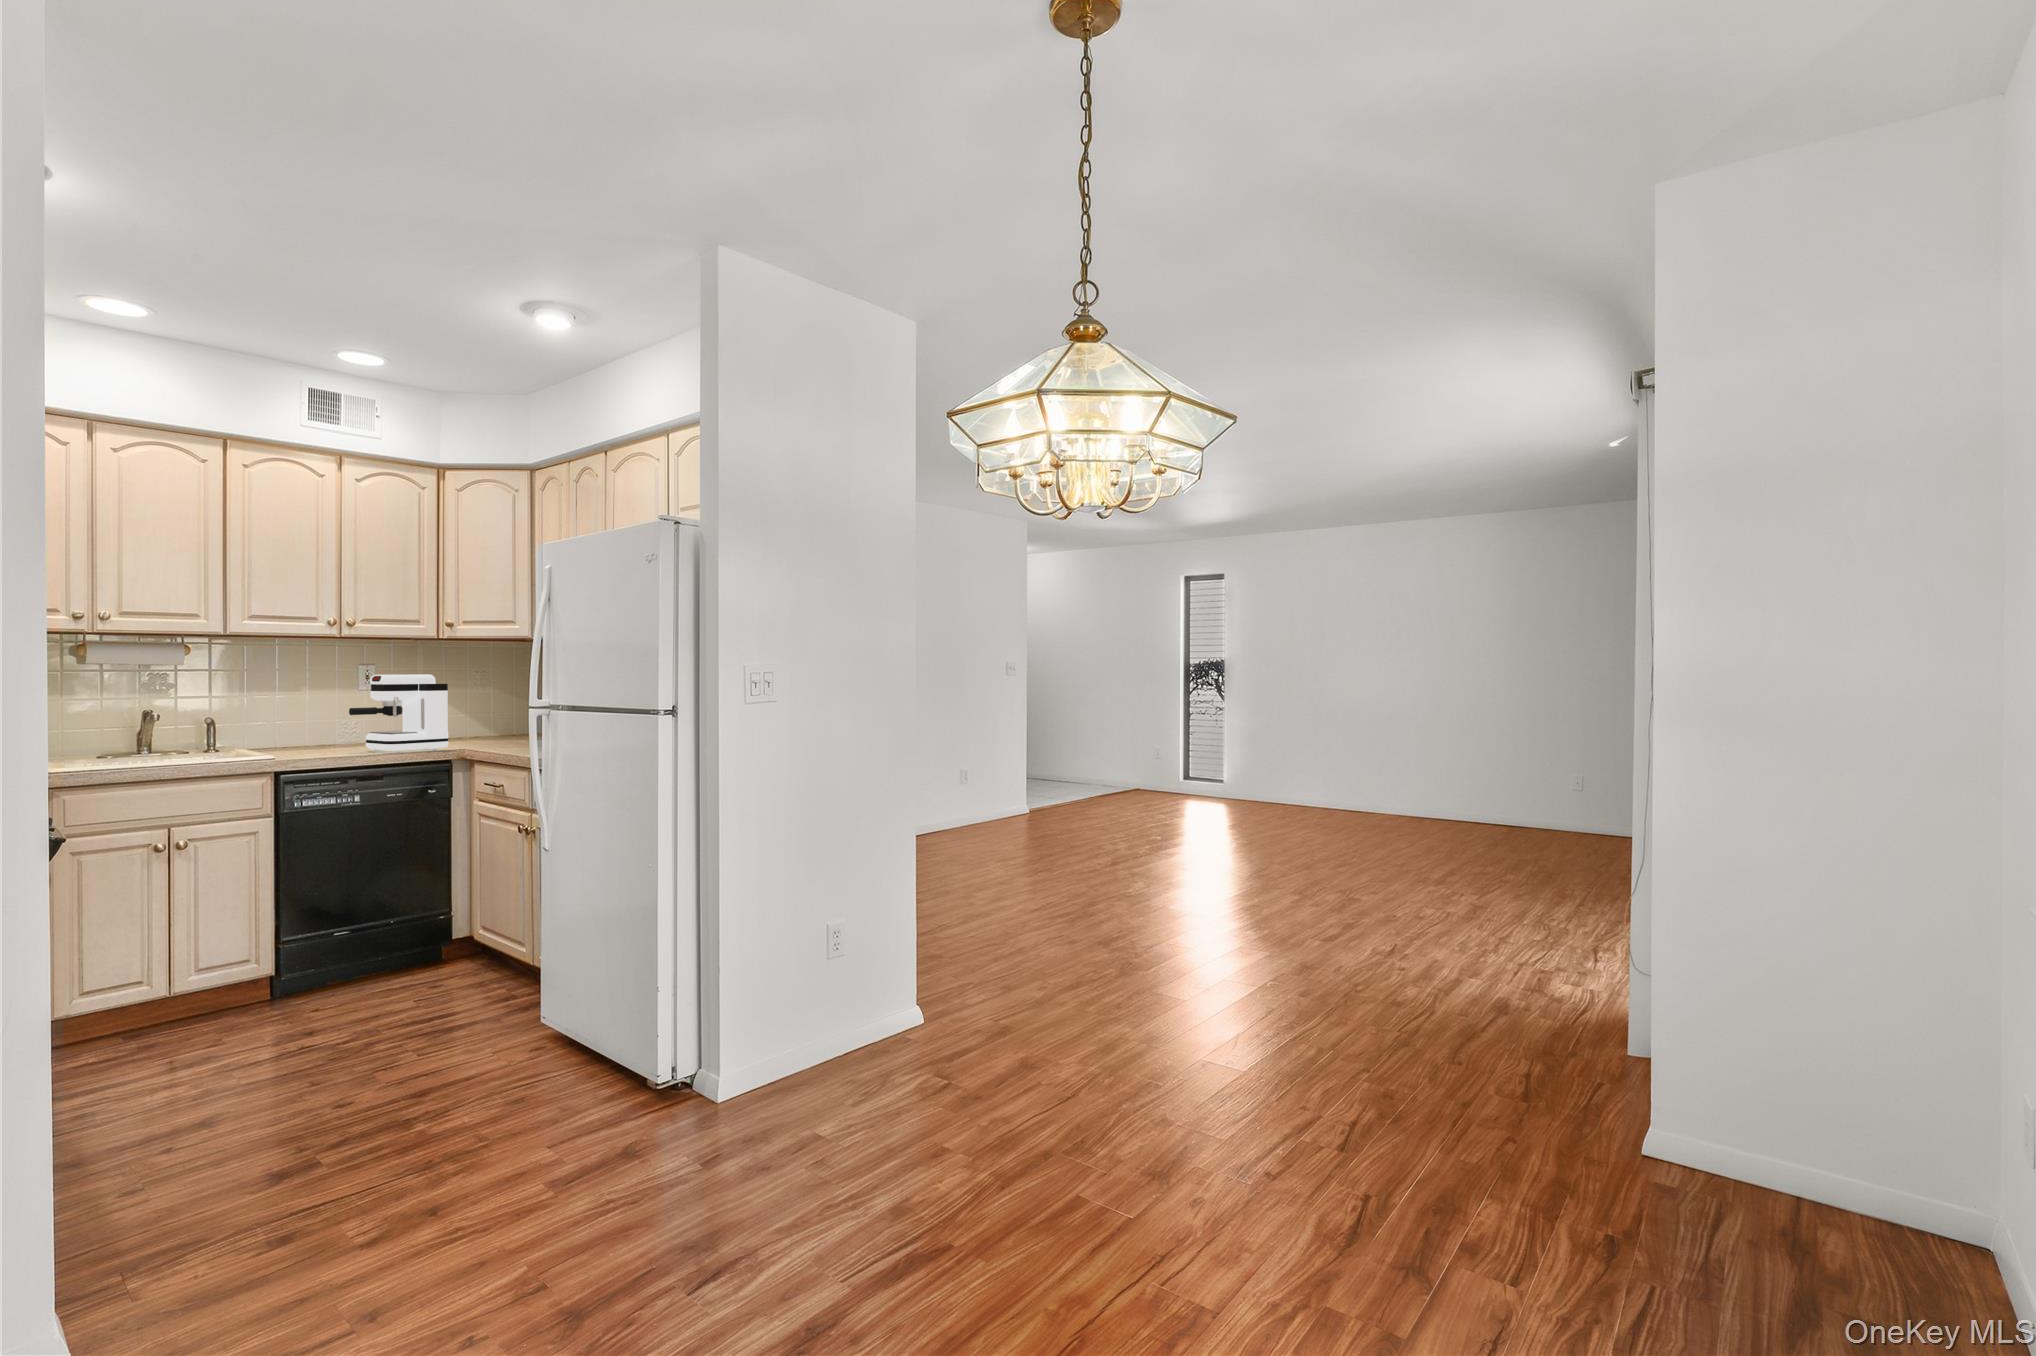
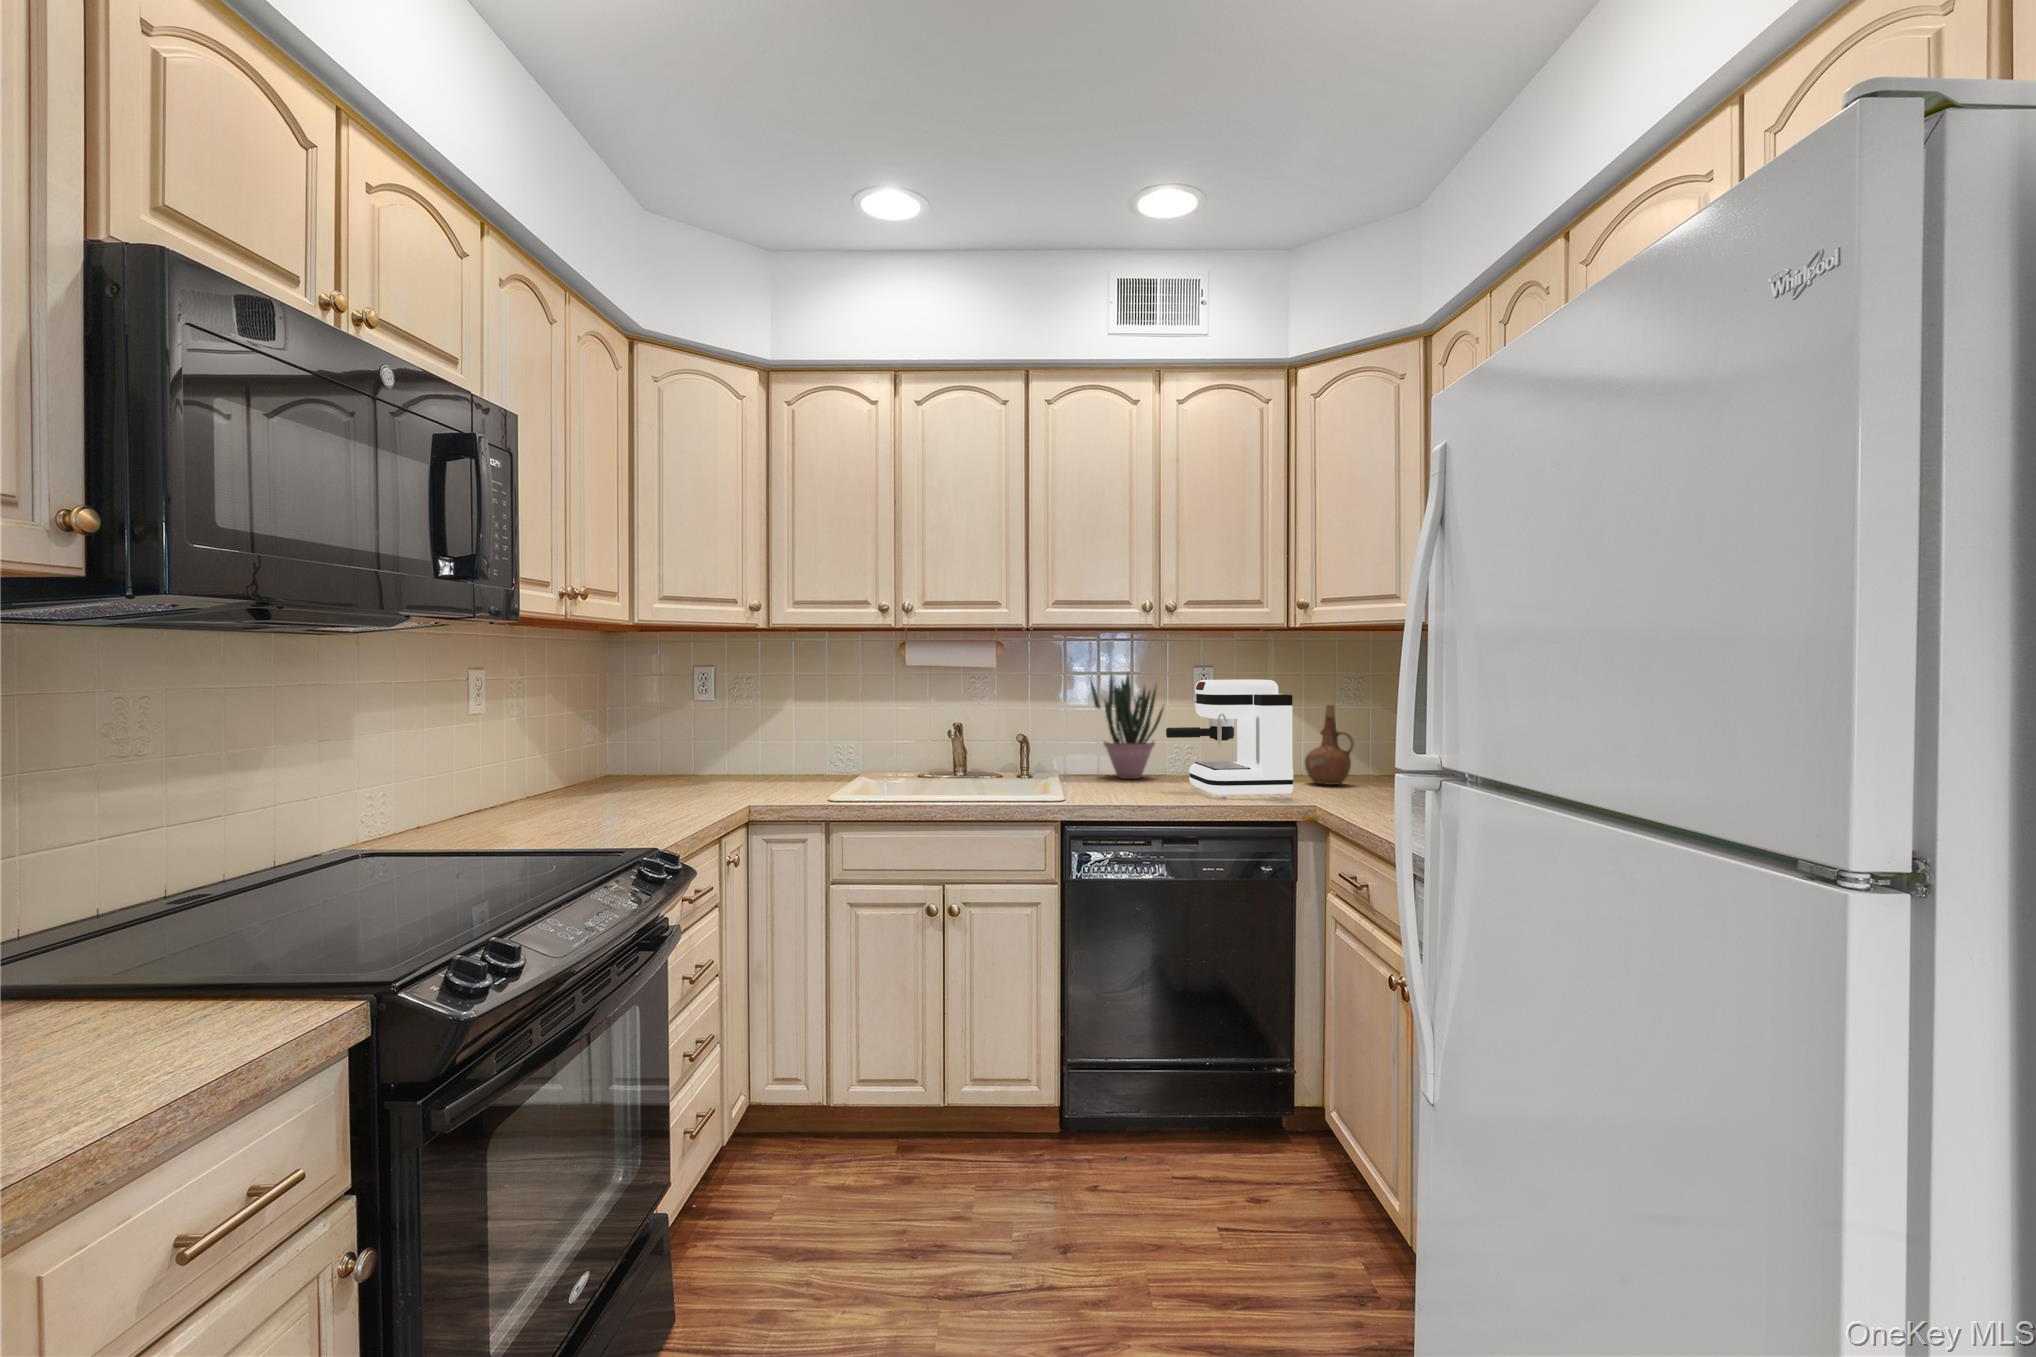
potted plant: none [269,669,338,750] -> present [1090,674,1163,779]
ceramic pitcher: none [450,691,485,745] -> present [1305,705,1353,785]

